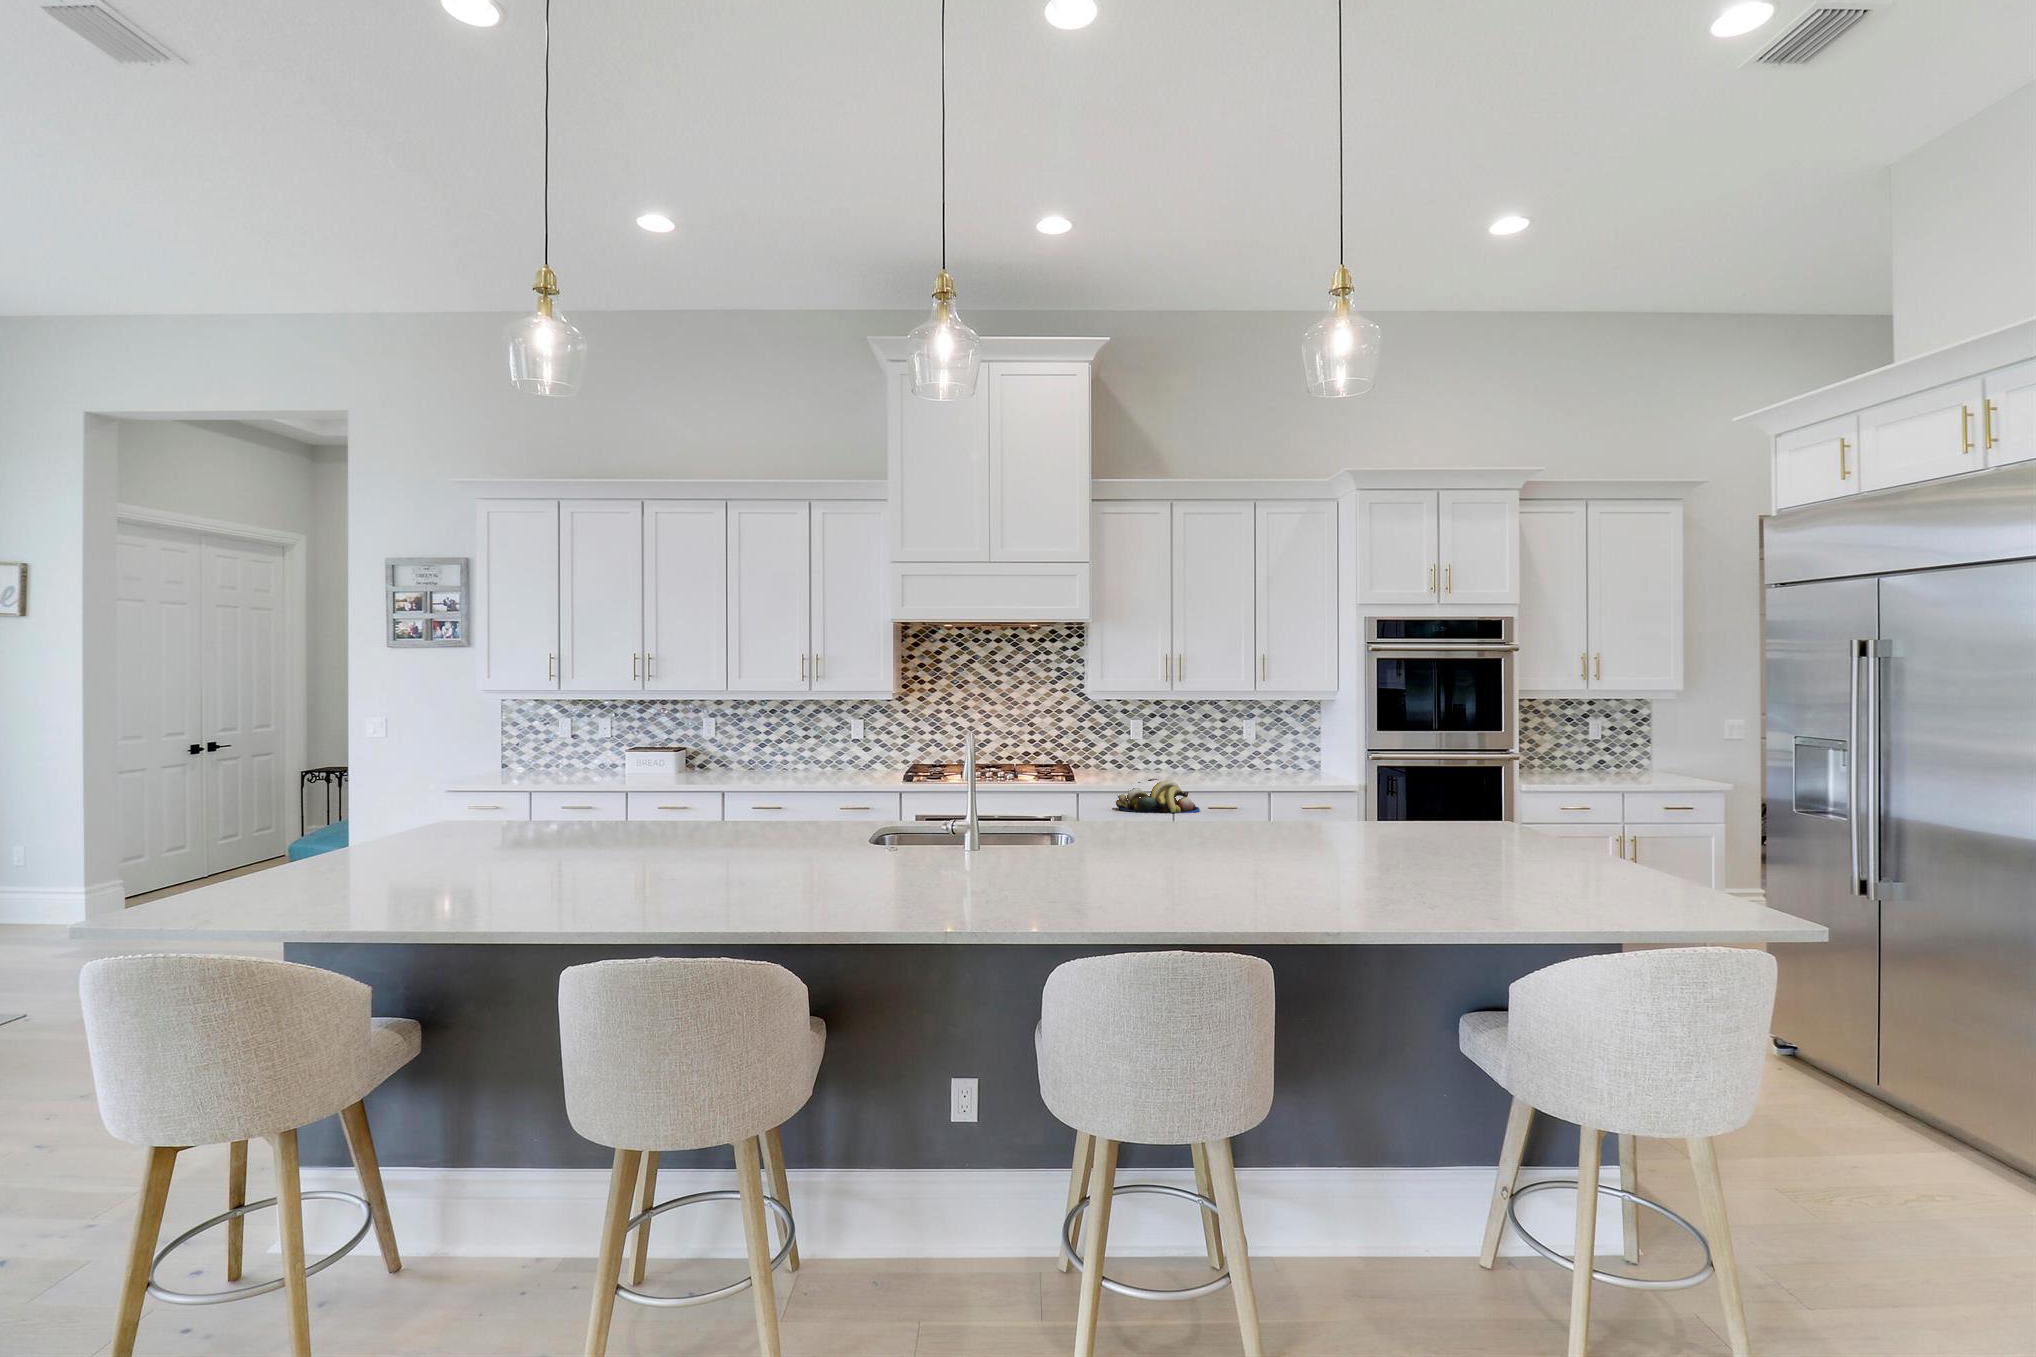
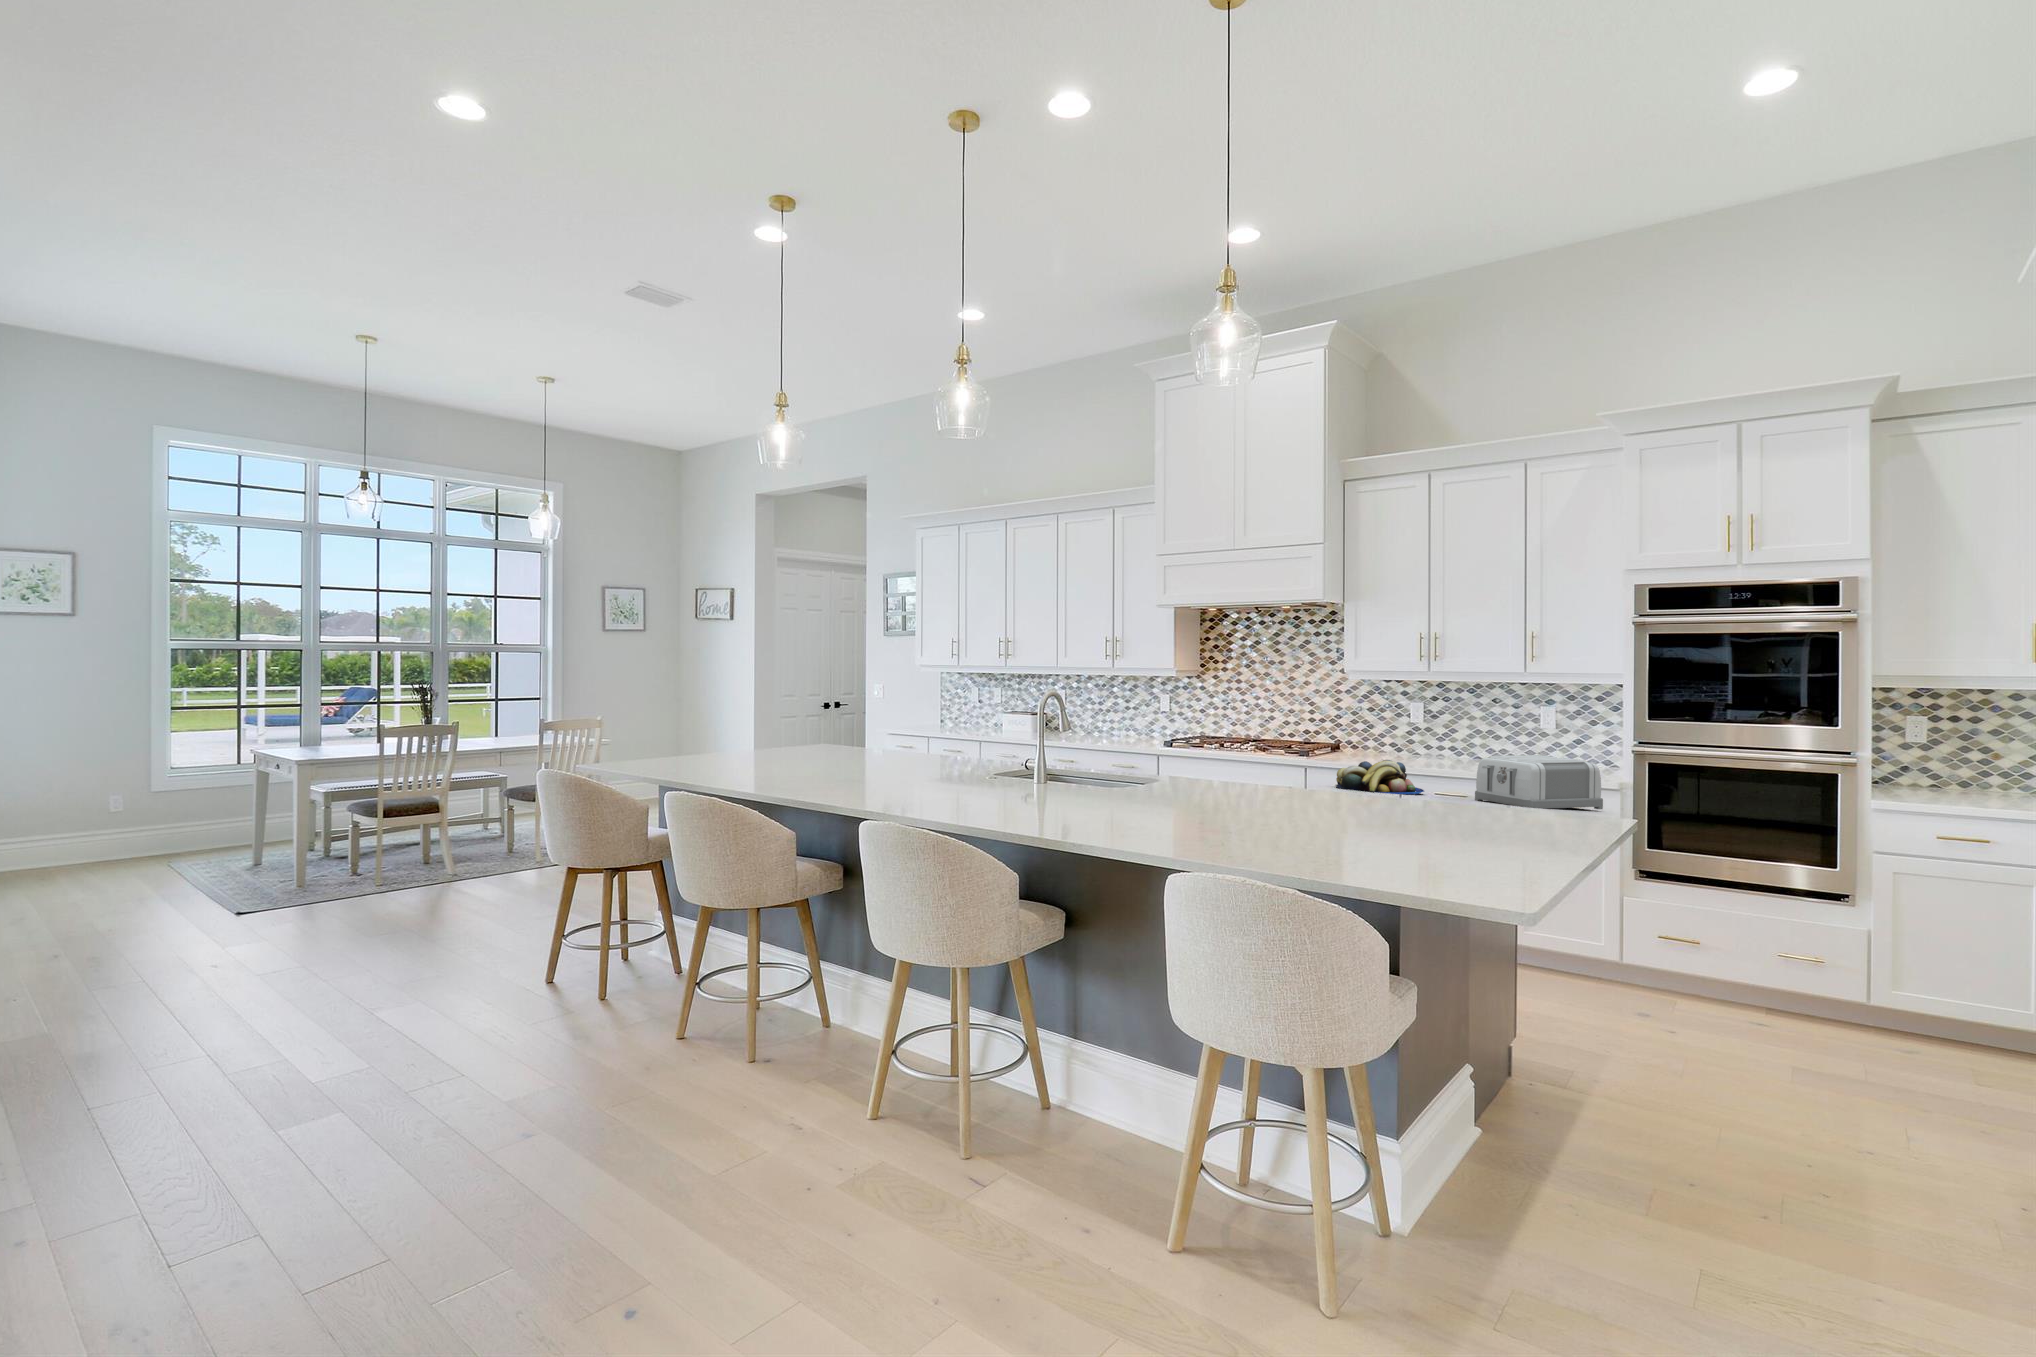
toaster: none [1249,765,1343,818] -> present [1475,755,1603,809]

